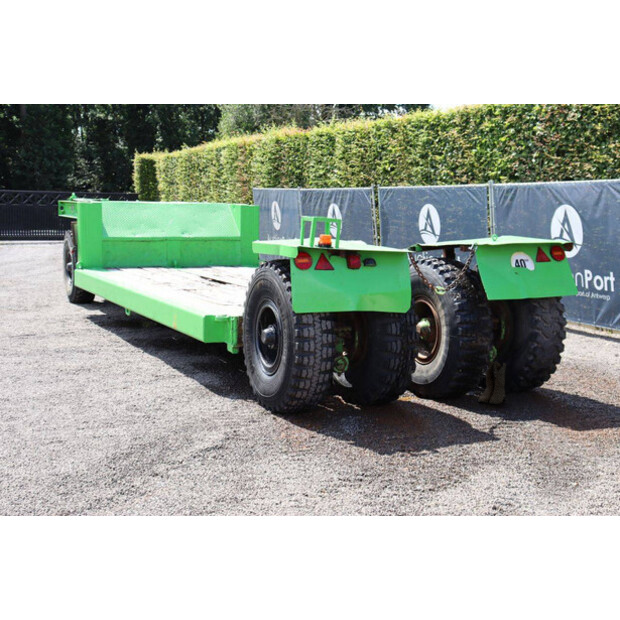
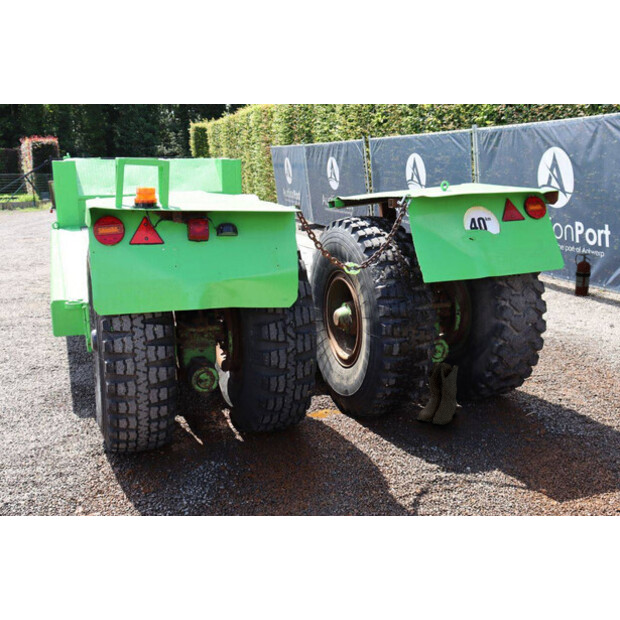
fire extinguisher: none [585,297,602,336] -> present [575,253,593,296]

